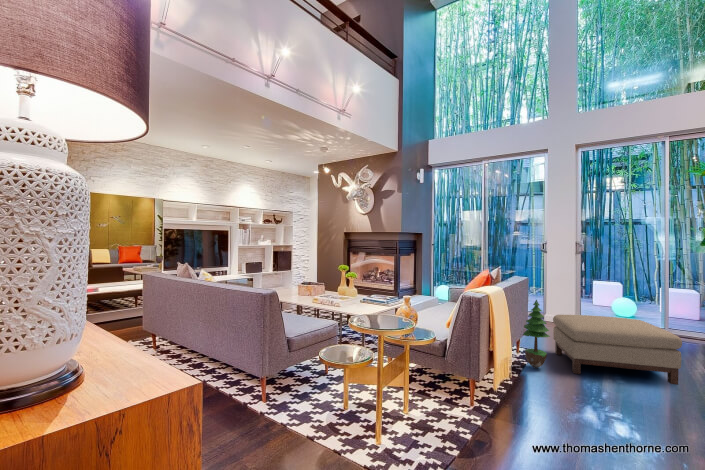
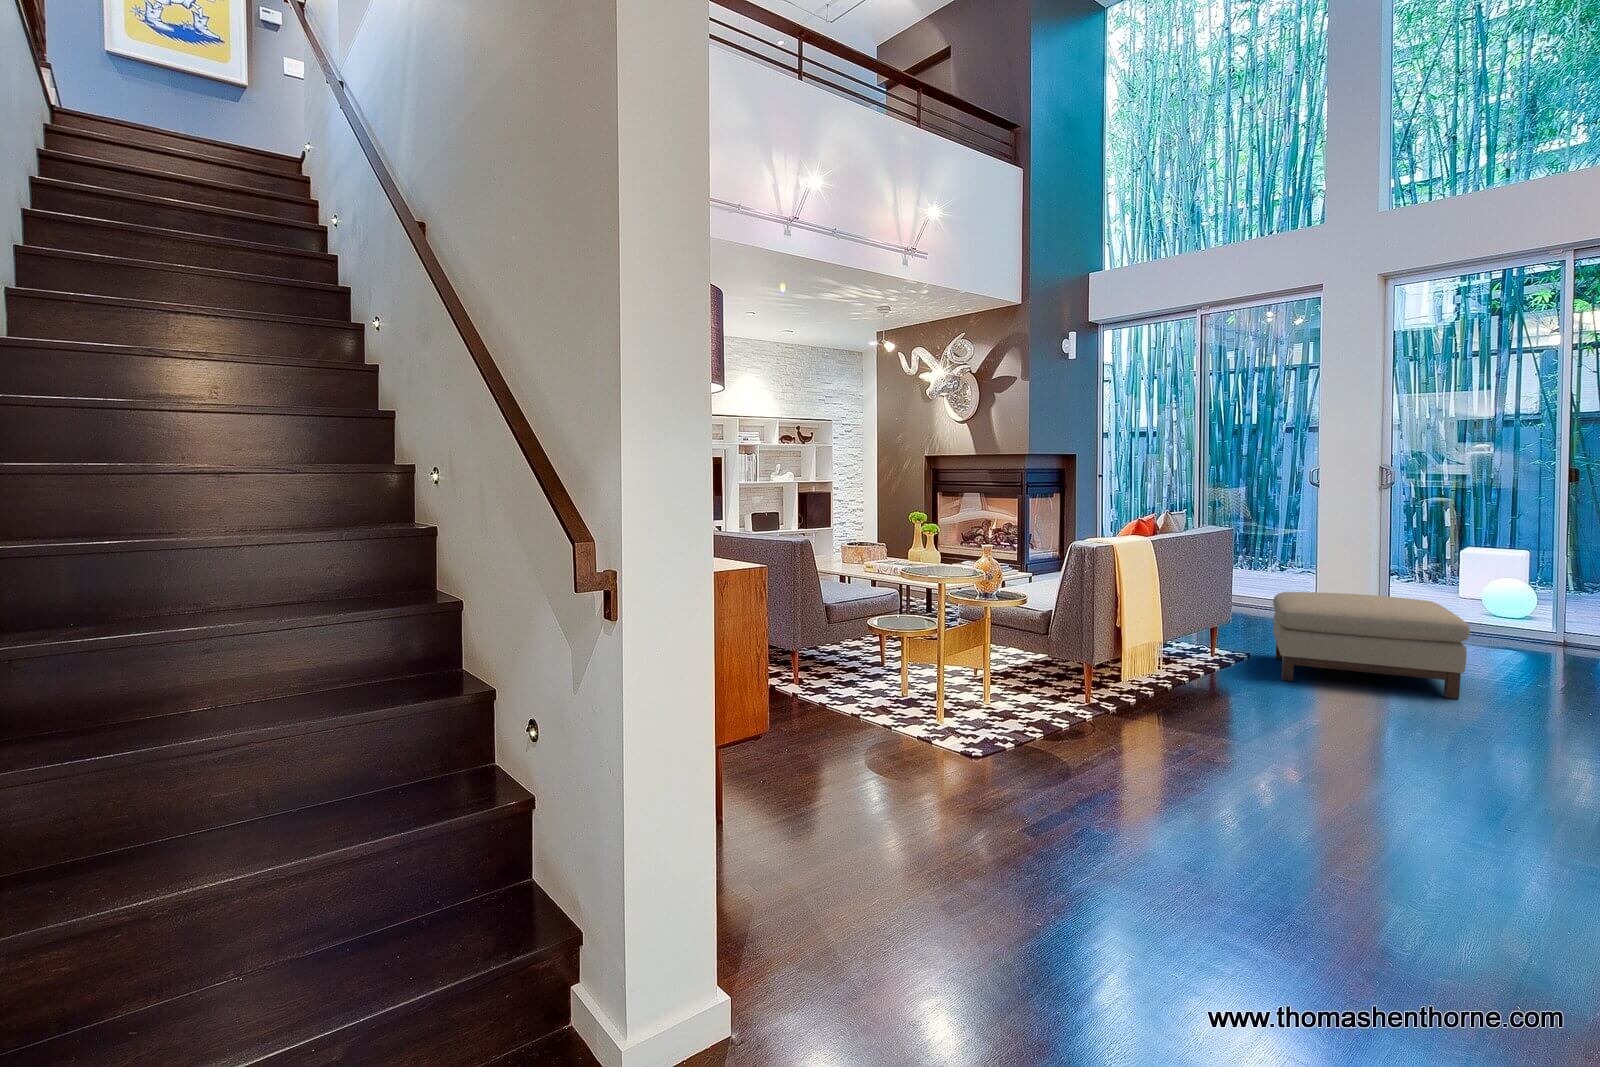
potted tree: present [523,300,550,368] -> none [1199,562,1245,672]

